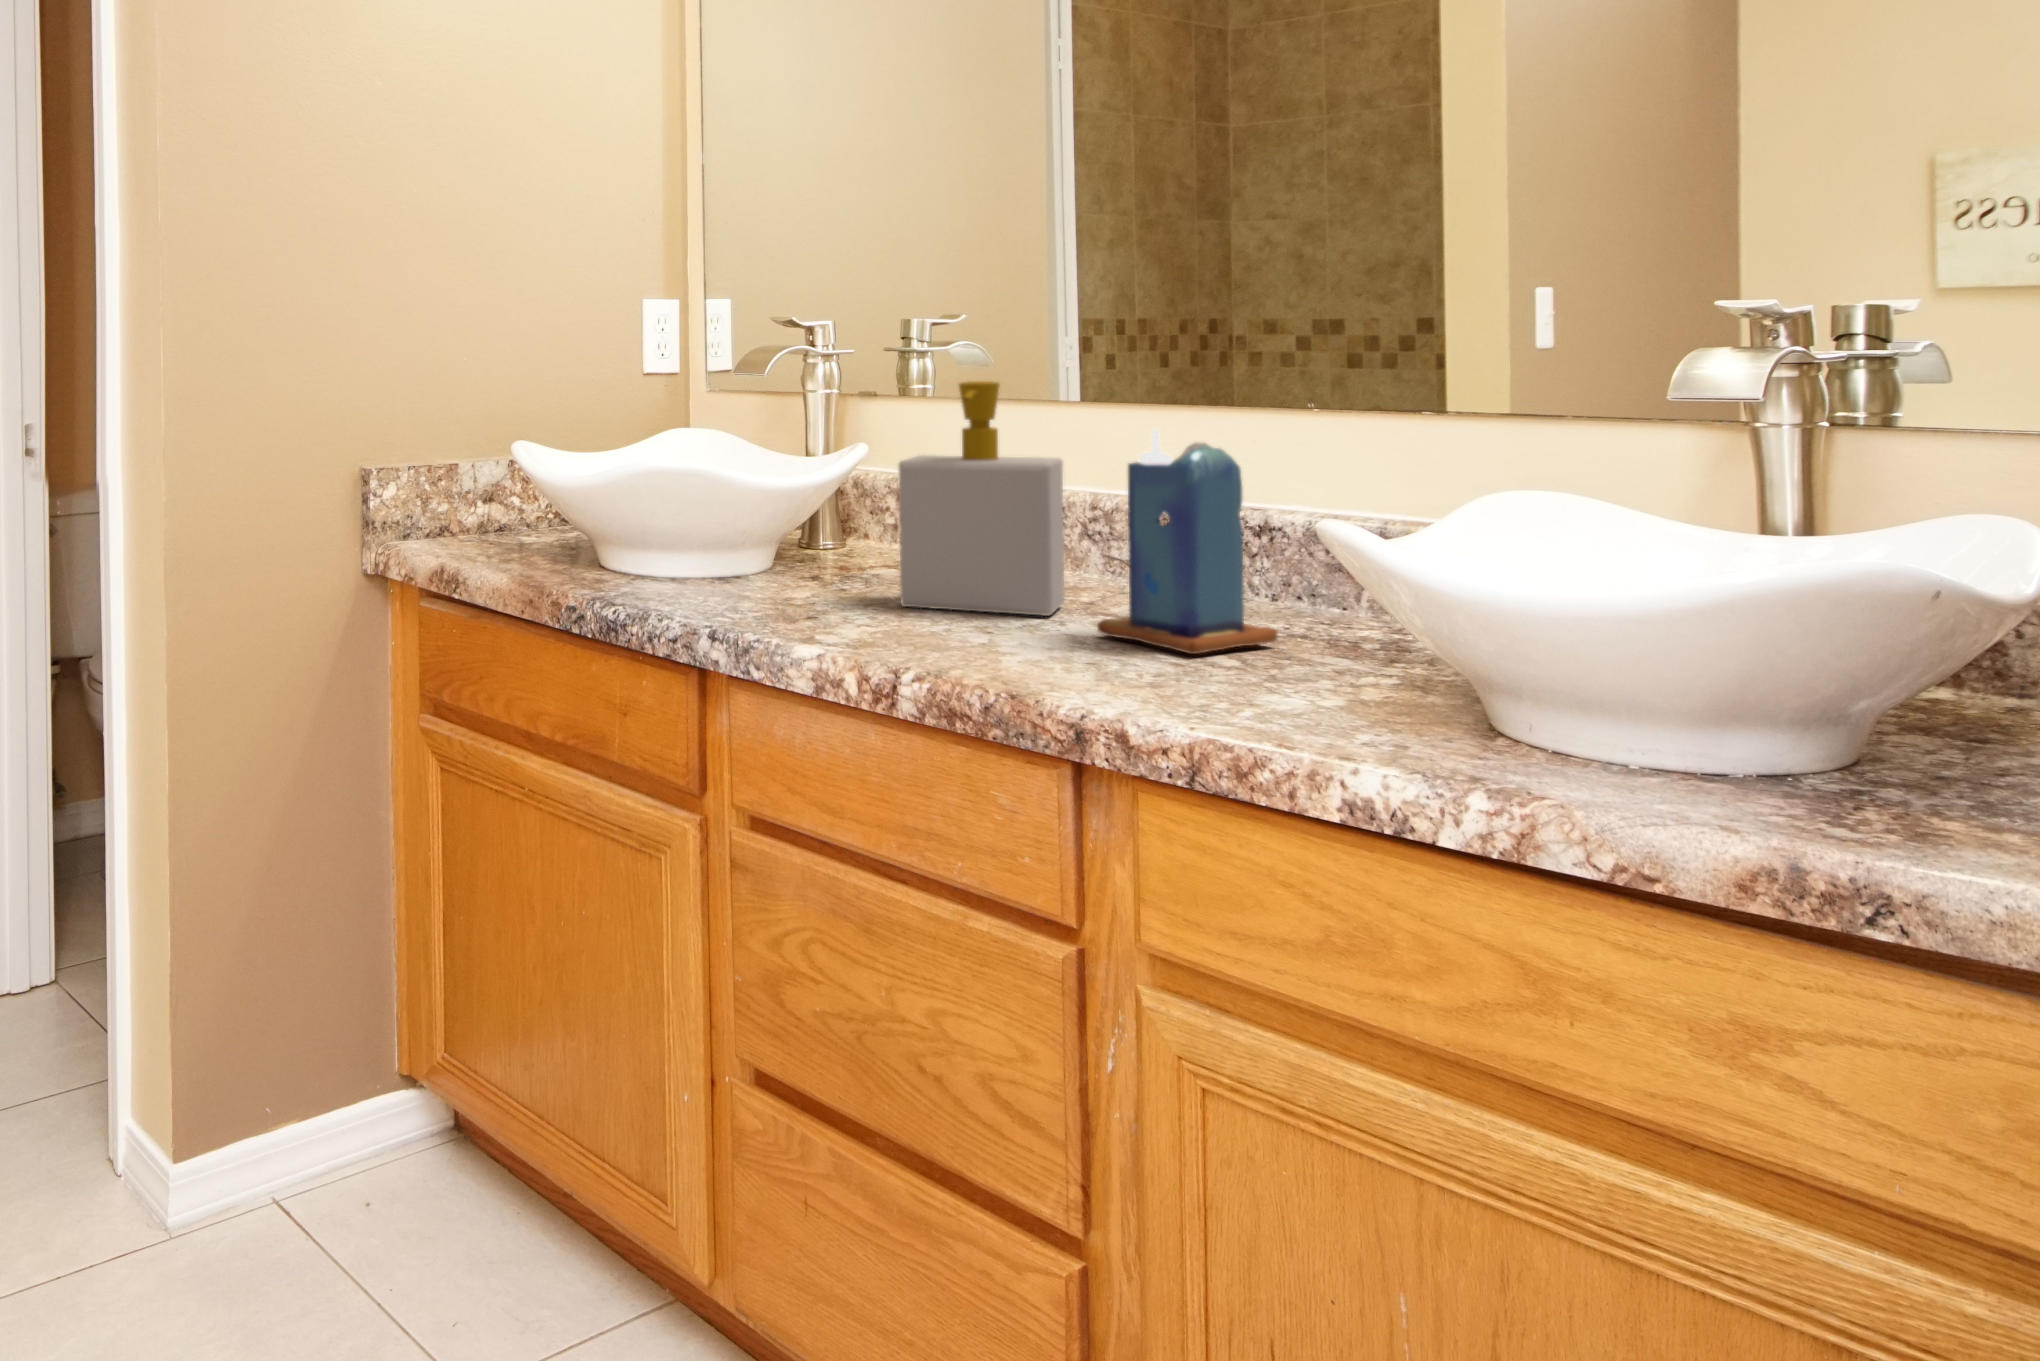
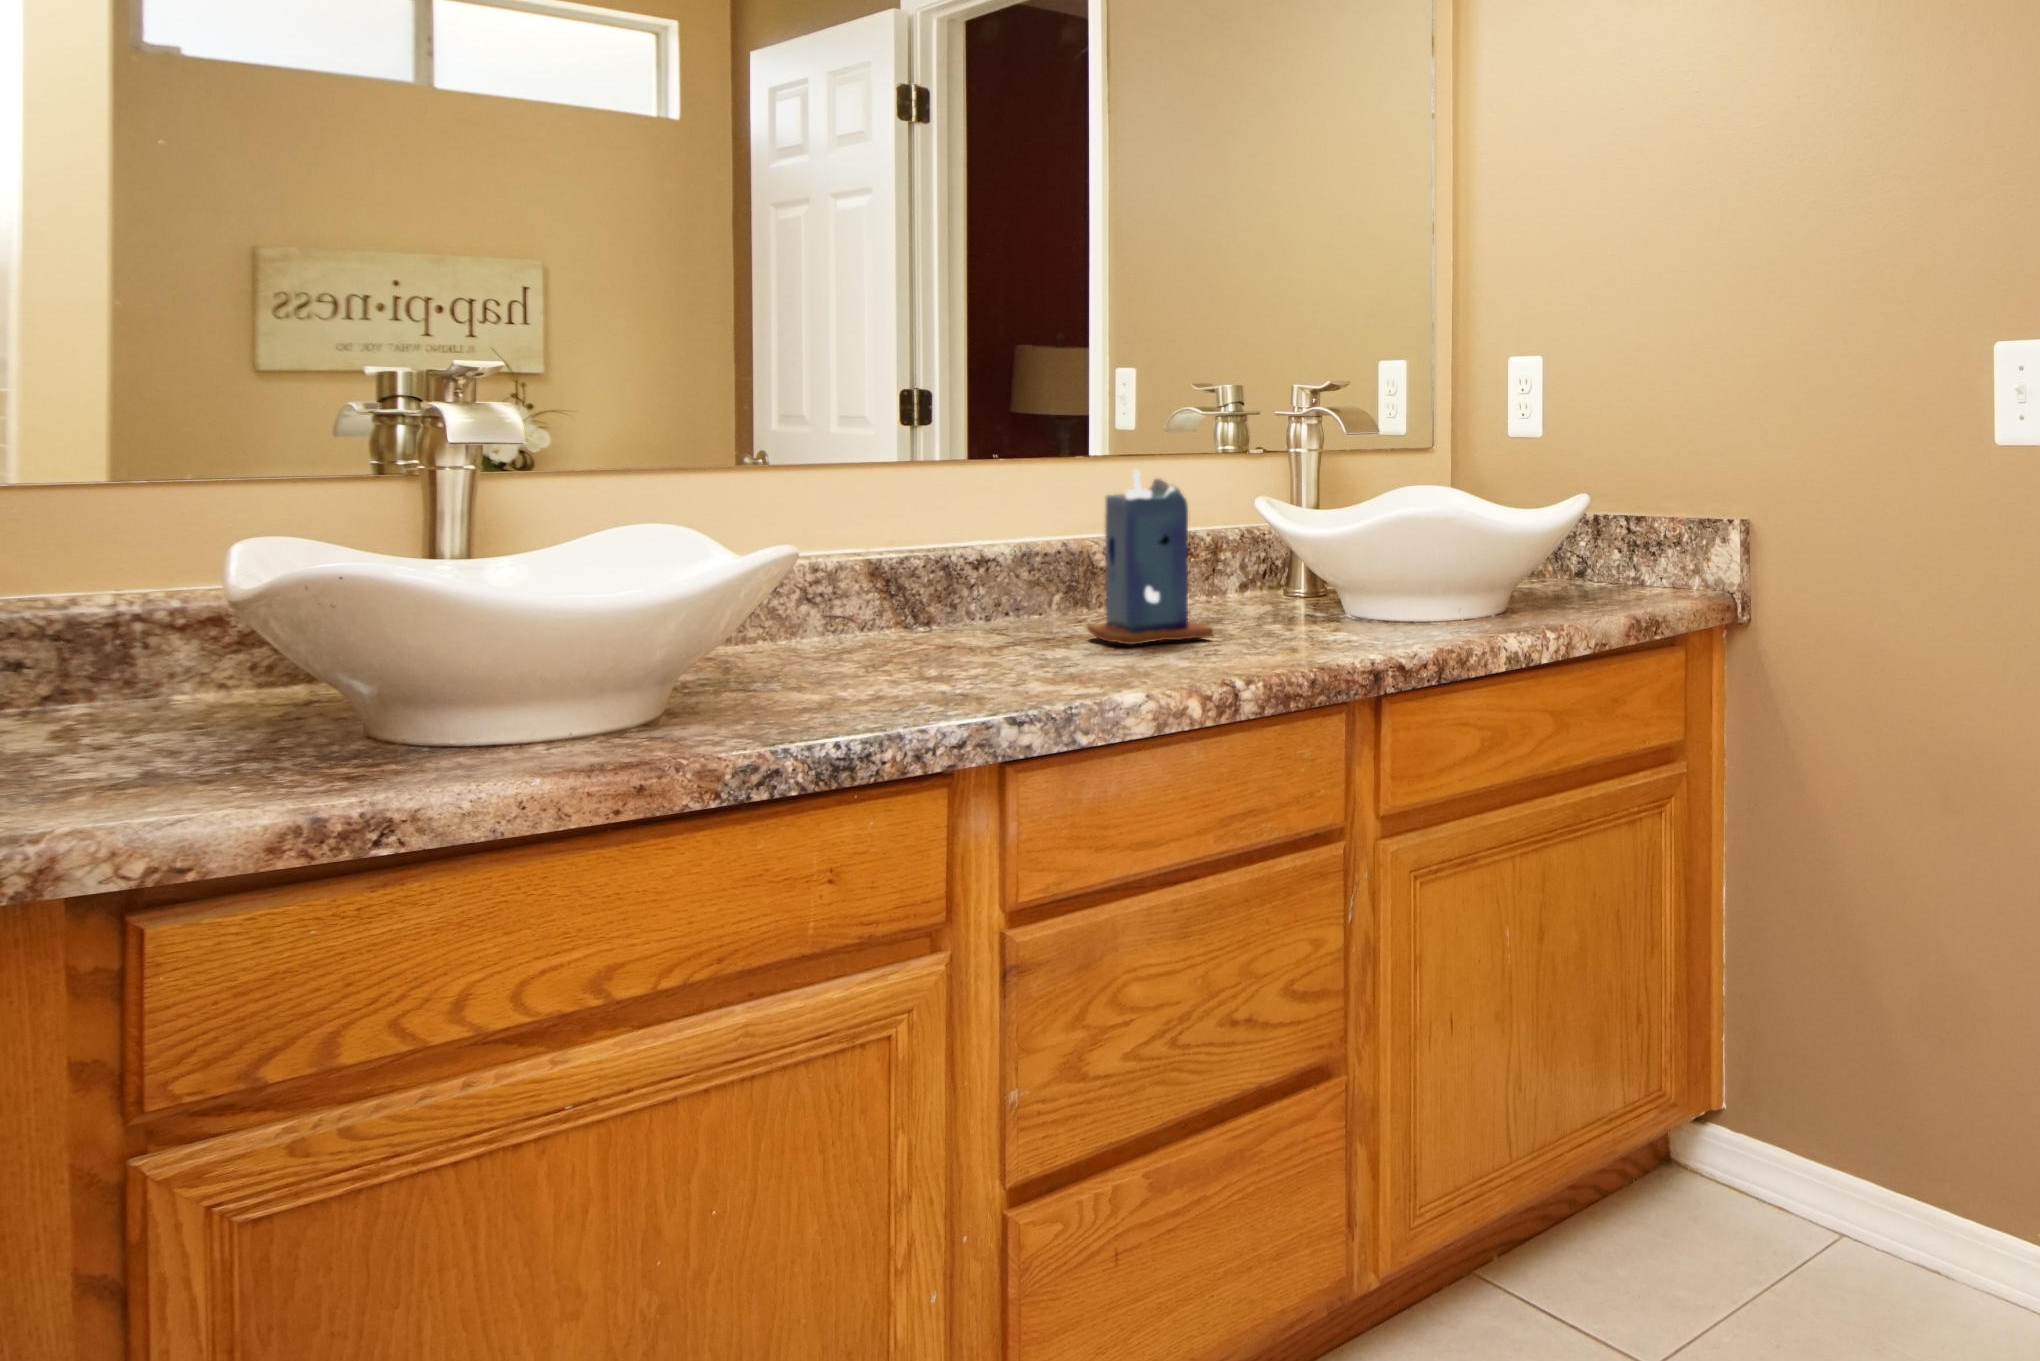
soap bottle: present [898,381,1065,616] -> none [877,436,1028,673]

